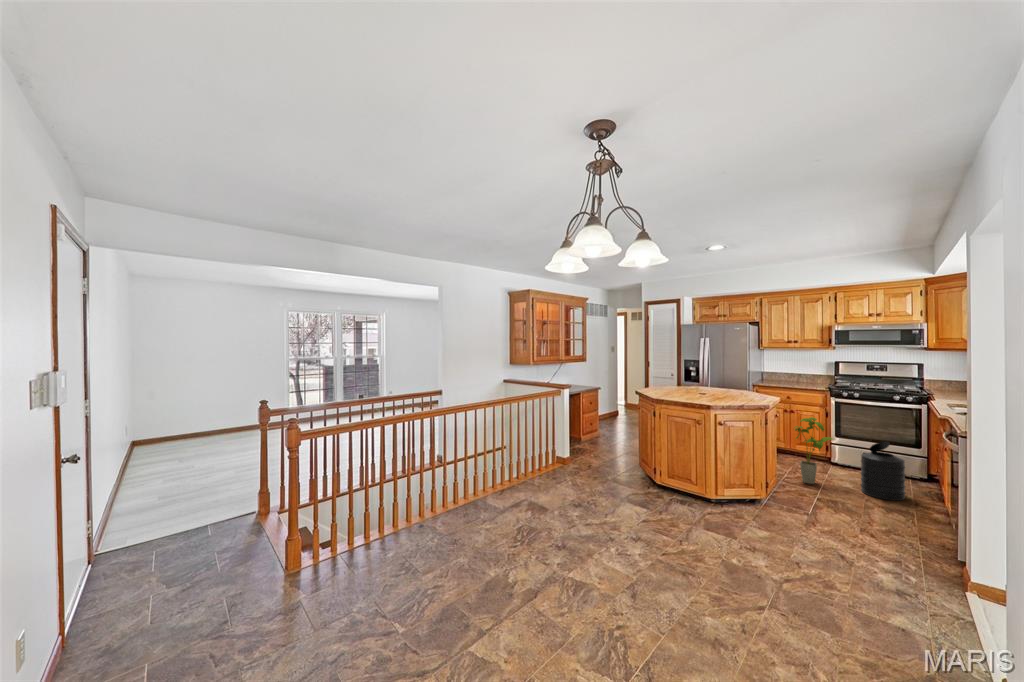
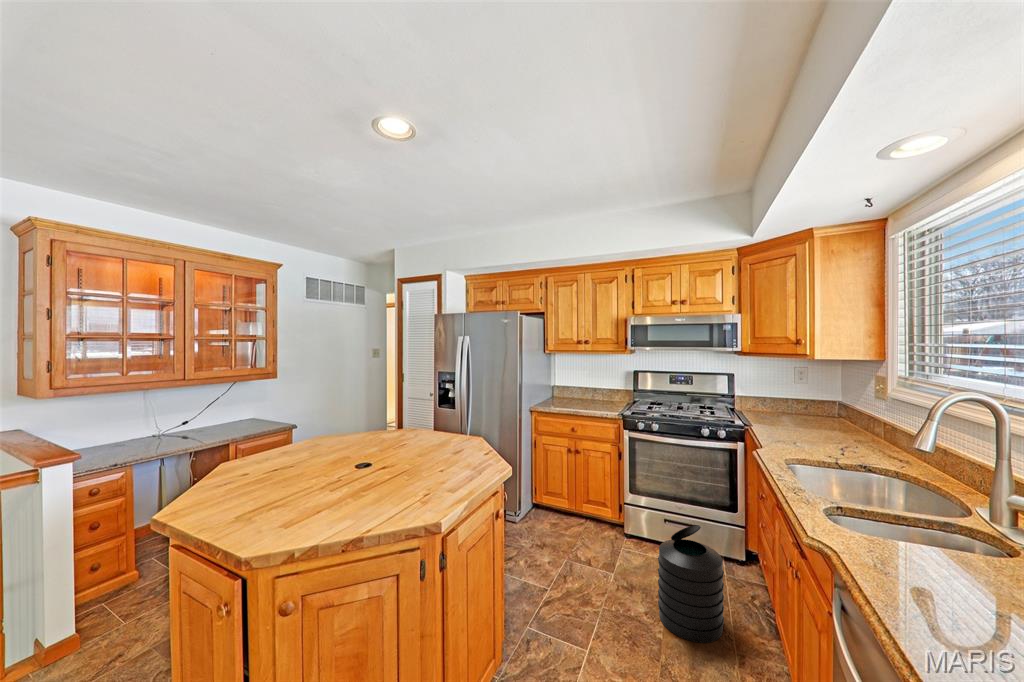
house plant: present [795,417,833,484] -> none [559,481,624,606]

